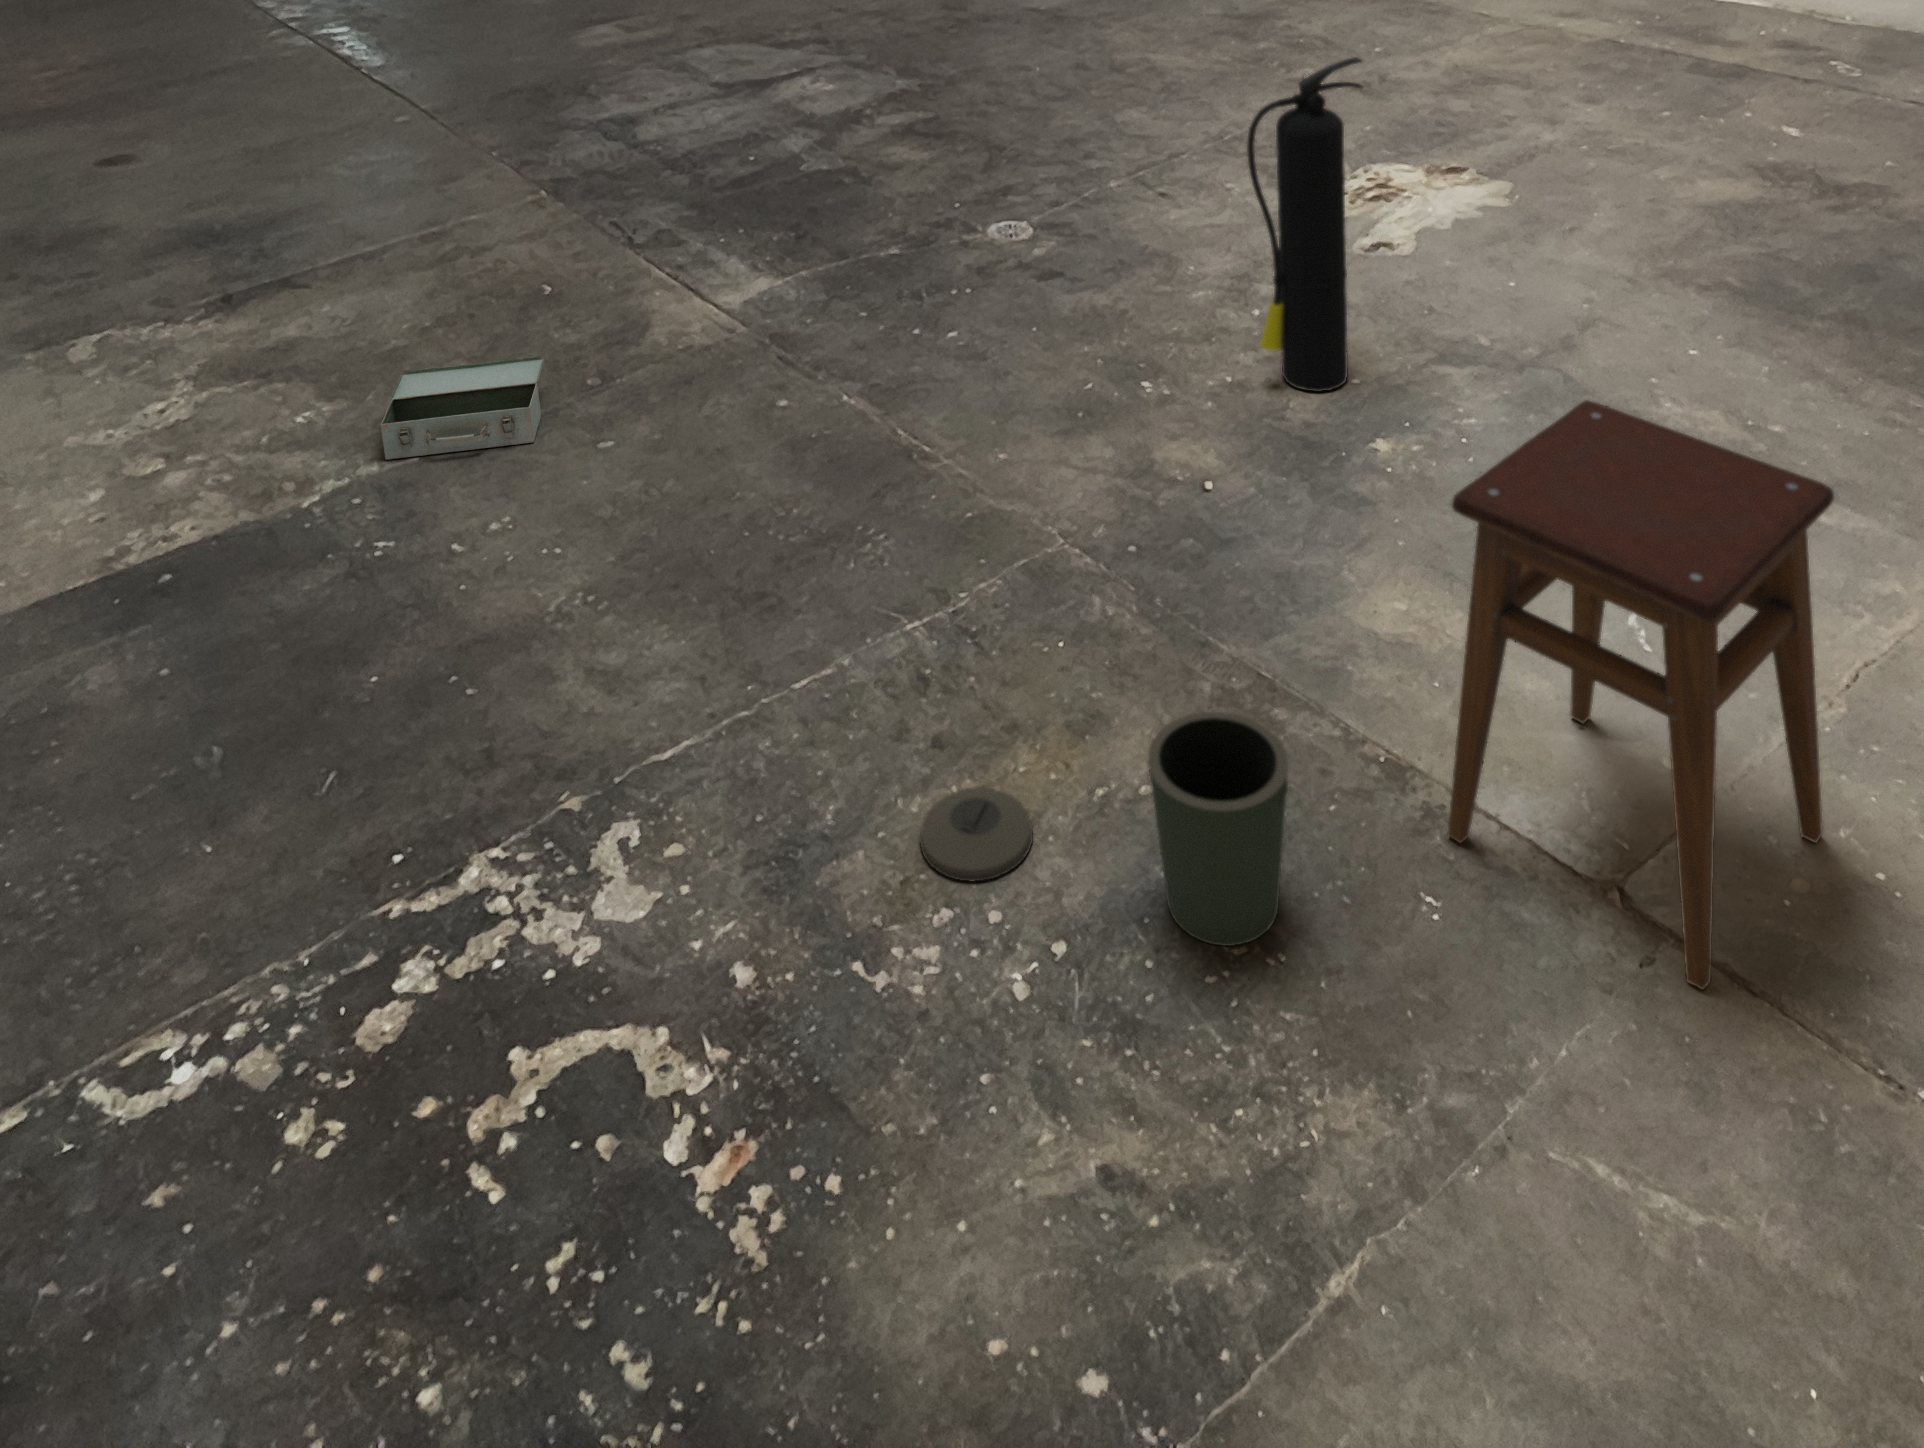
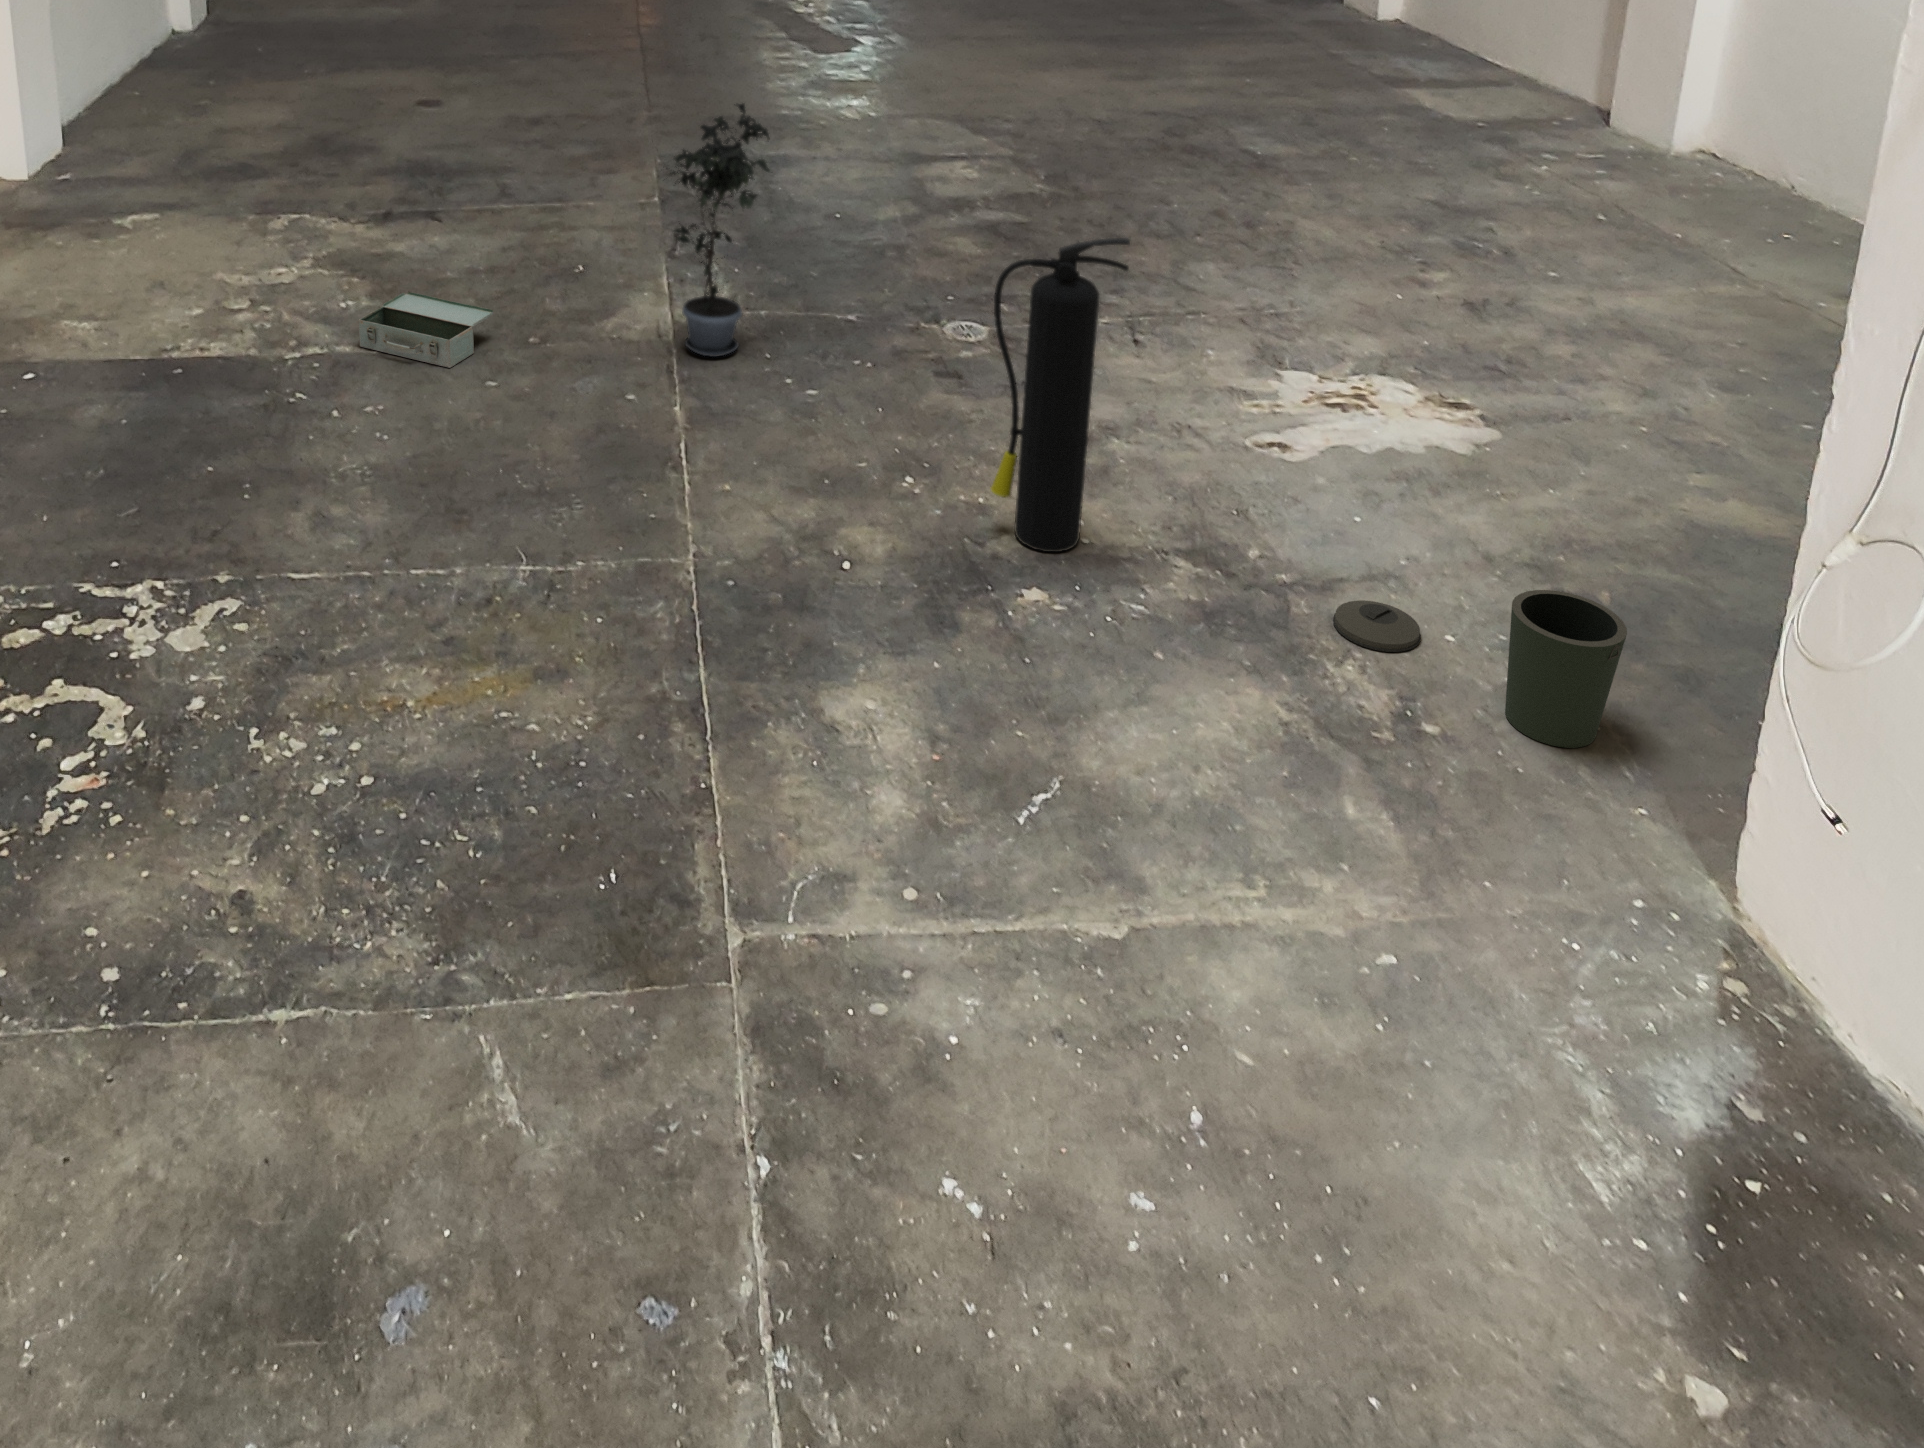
potted plant: none [723,33,861,329] -> present [666,104,770,357]
stool: present [1448,400,1834,989] -> none [674,563,966,1040]
trash can: present [920,712,1288,946] -> present [1333,590,1627,748]

